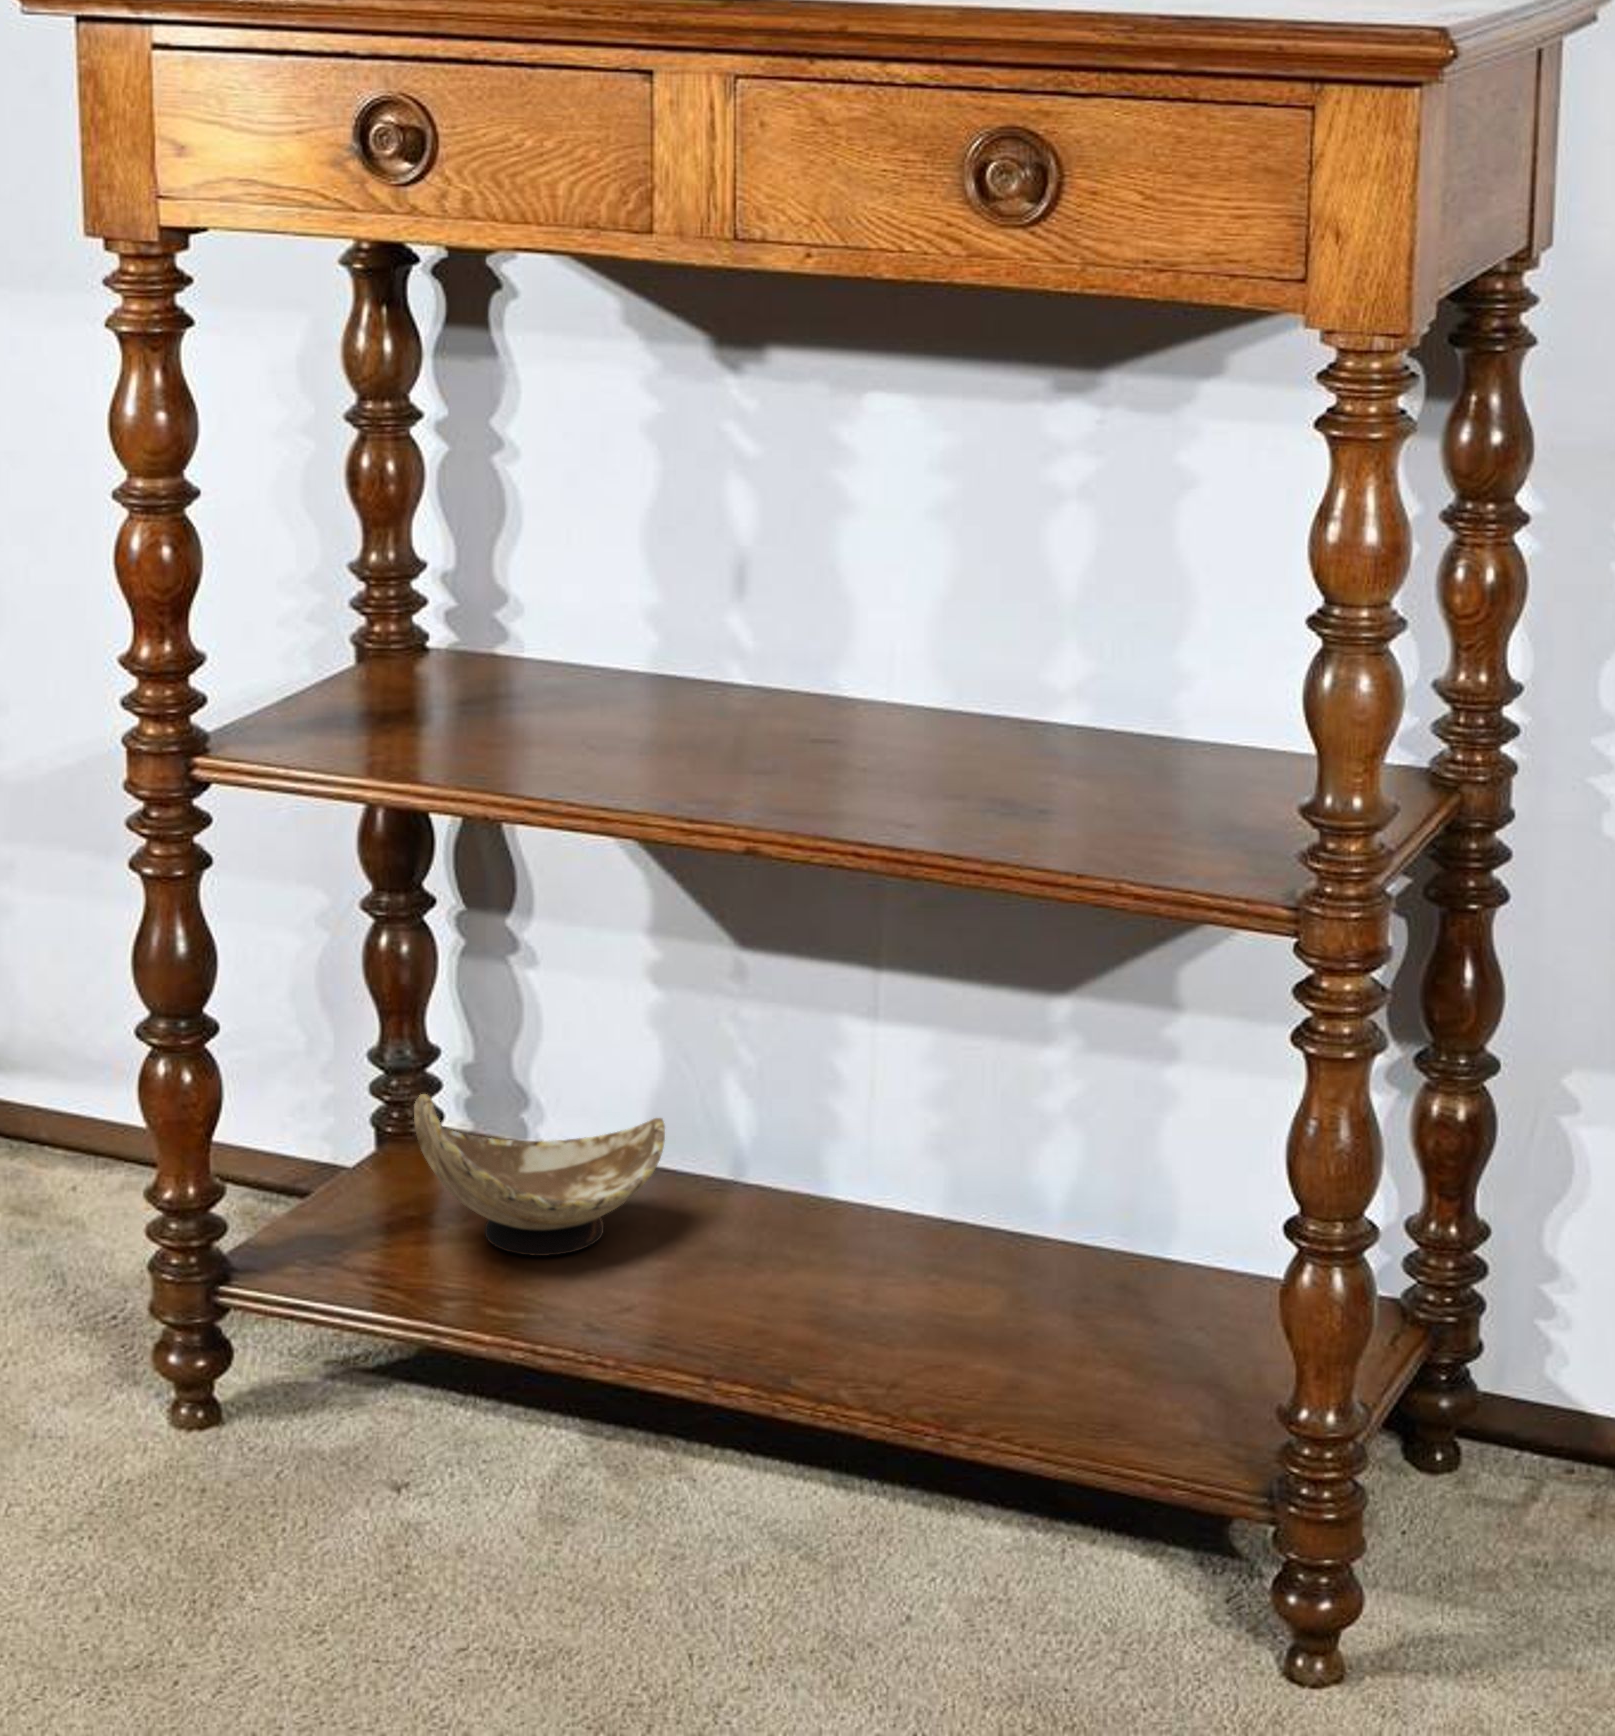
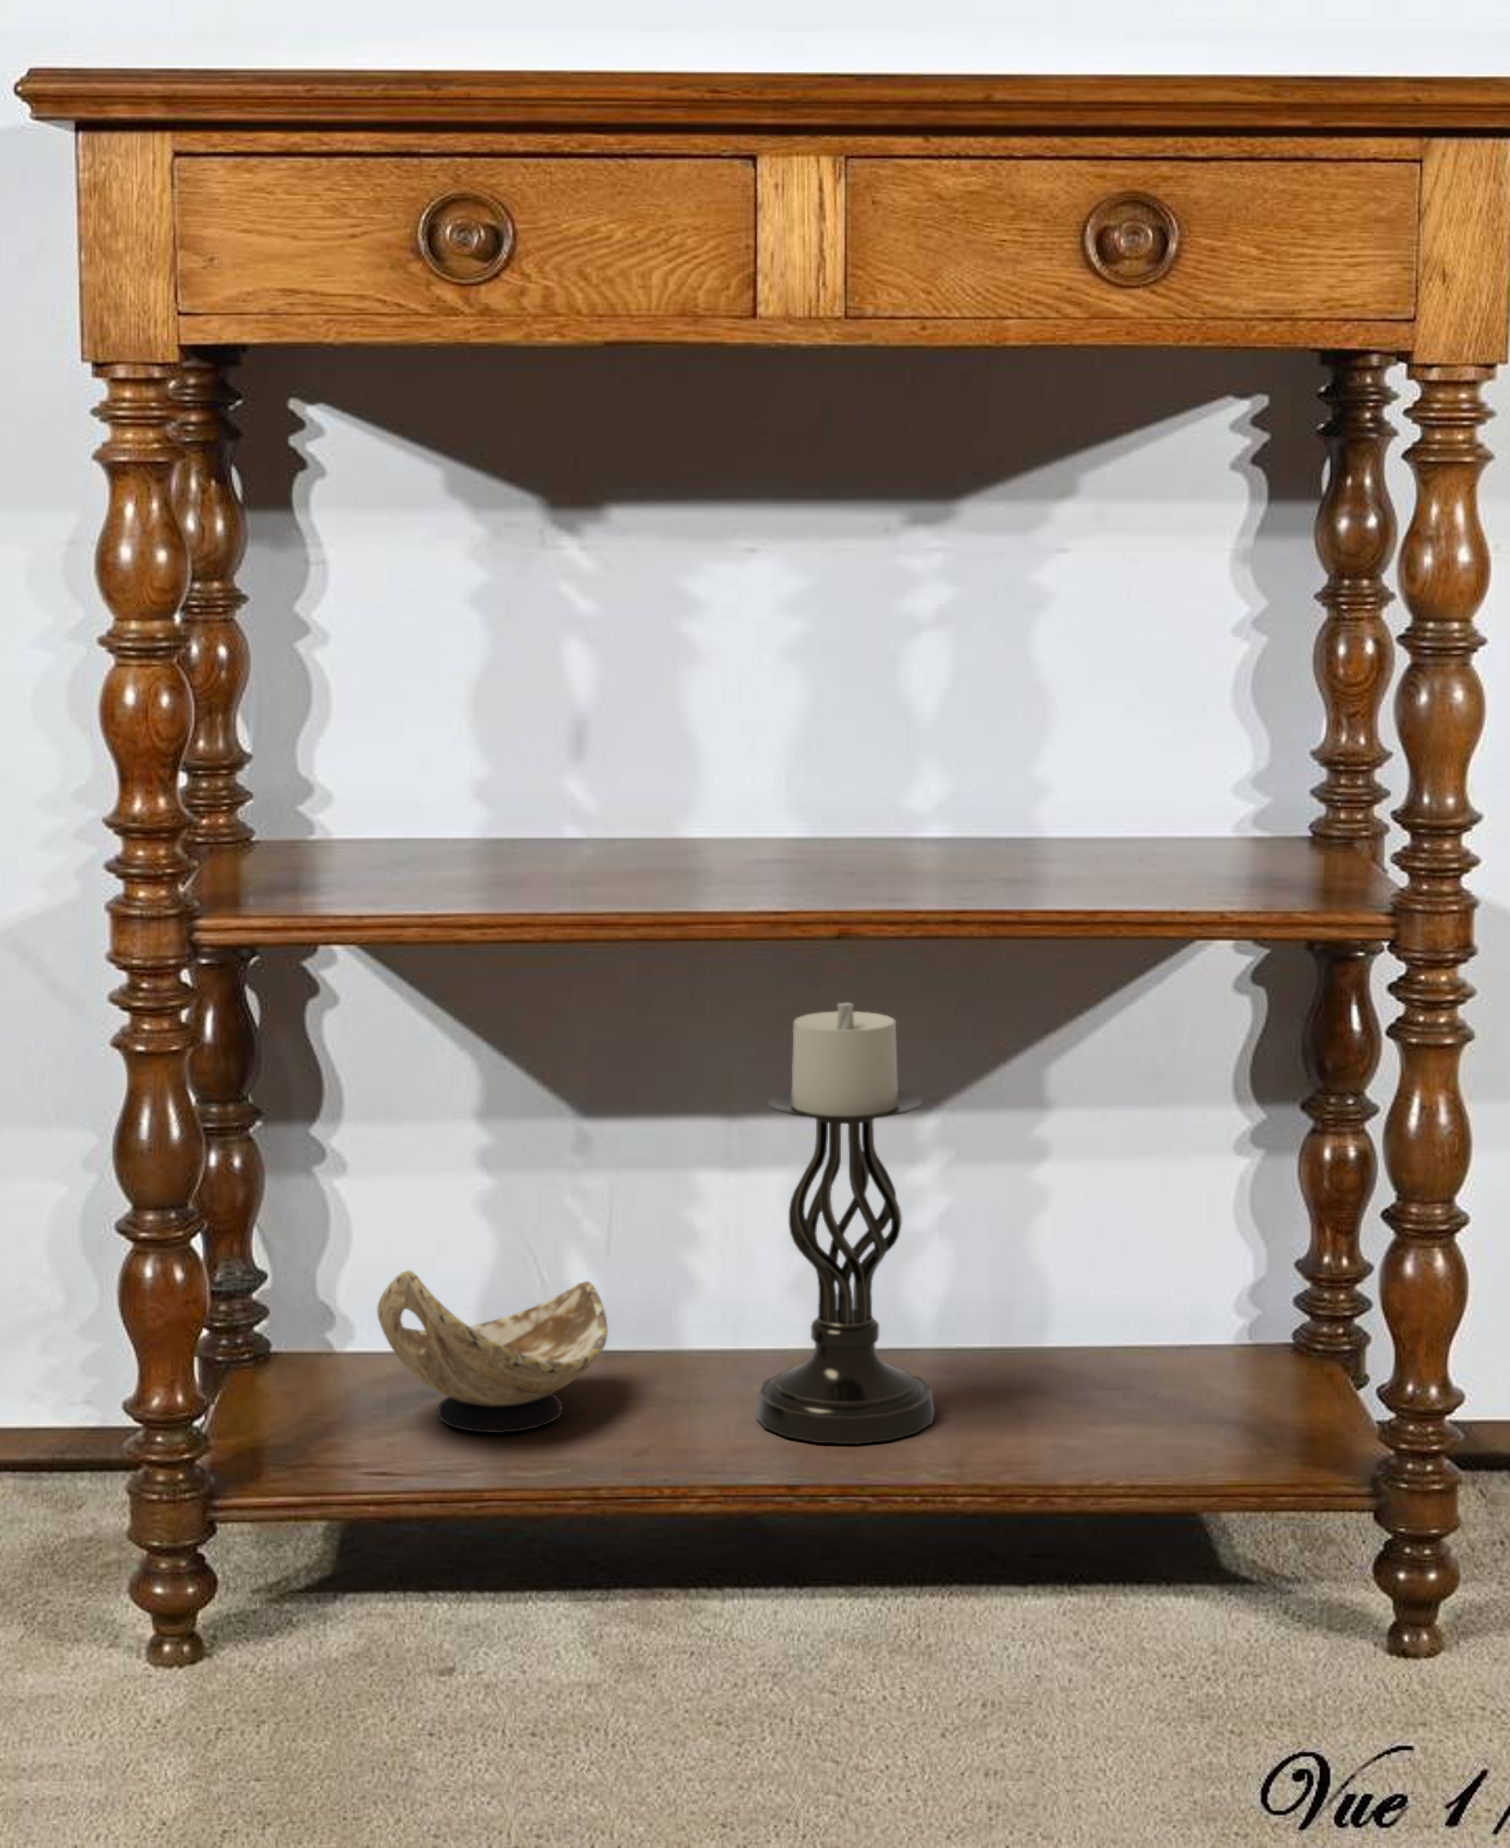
candle holder: none [747,901,928,1341] -> present [756,1003,935,1444]

